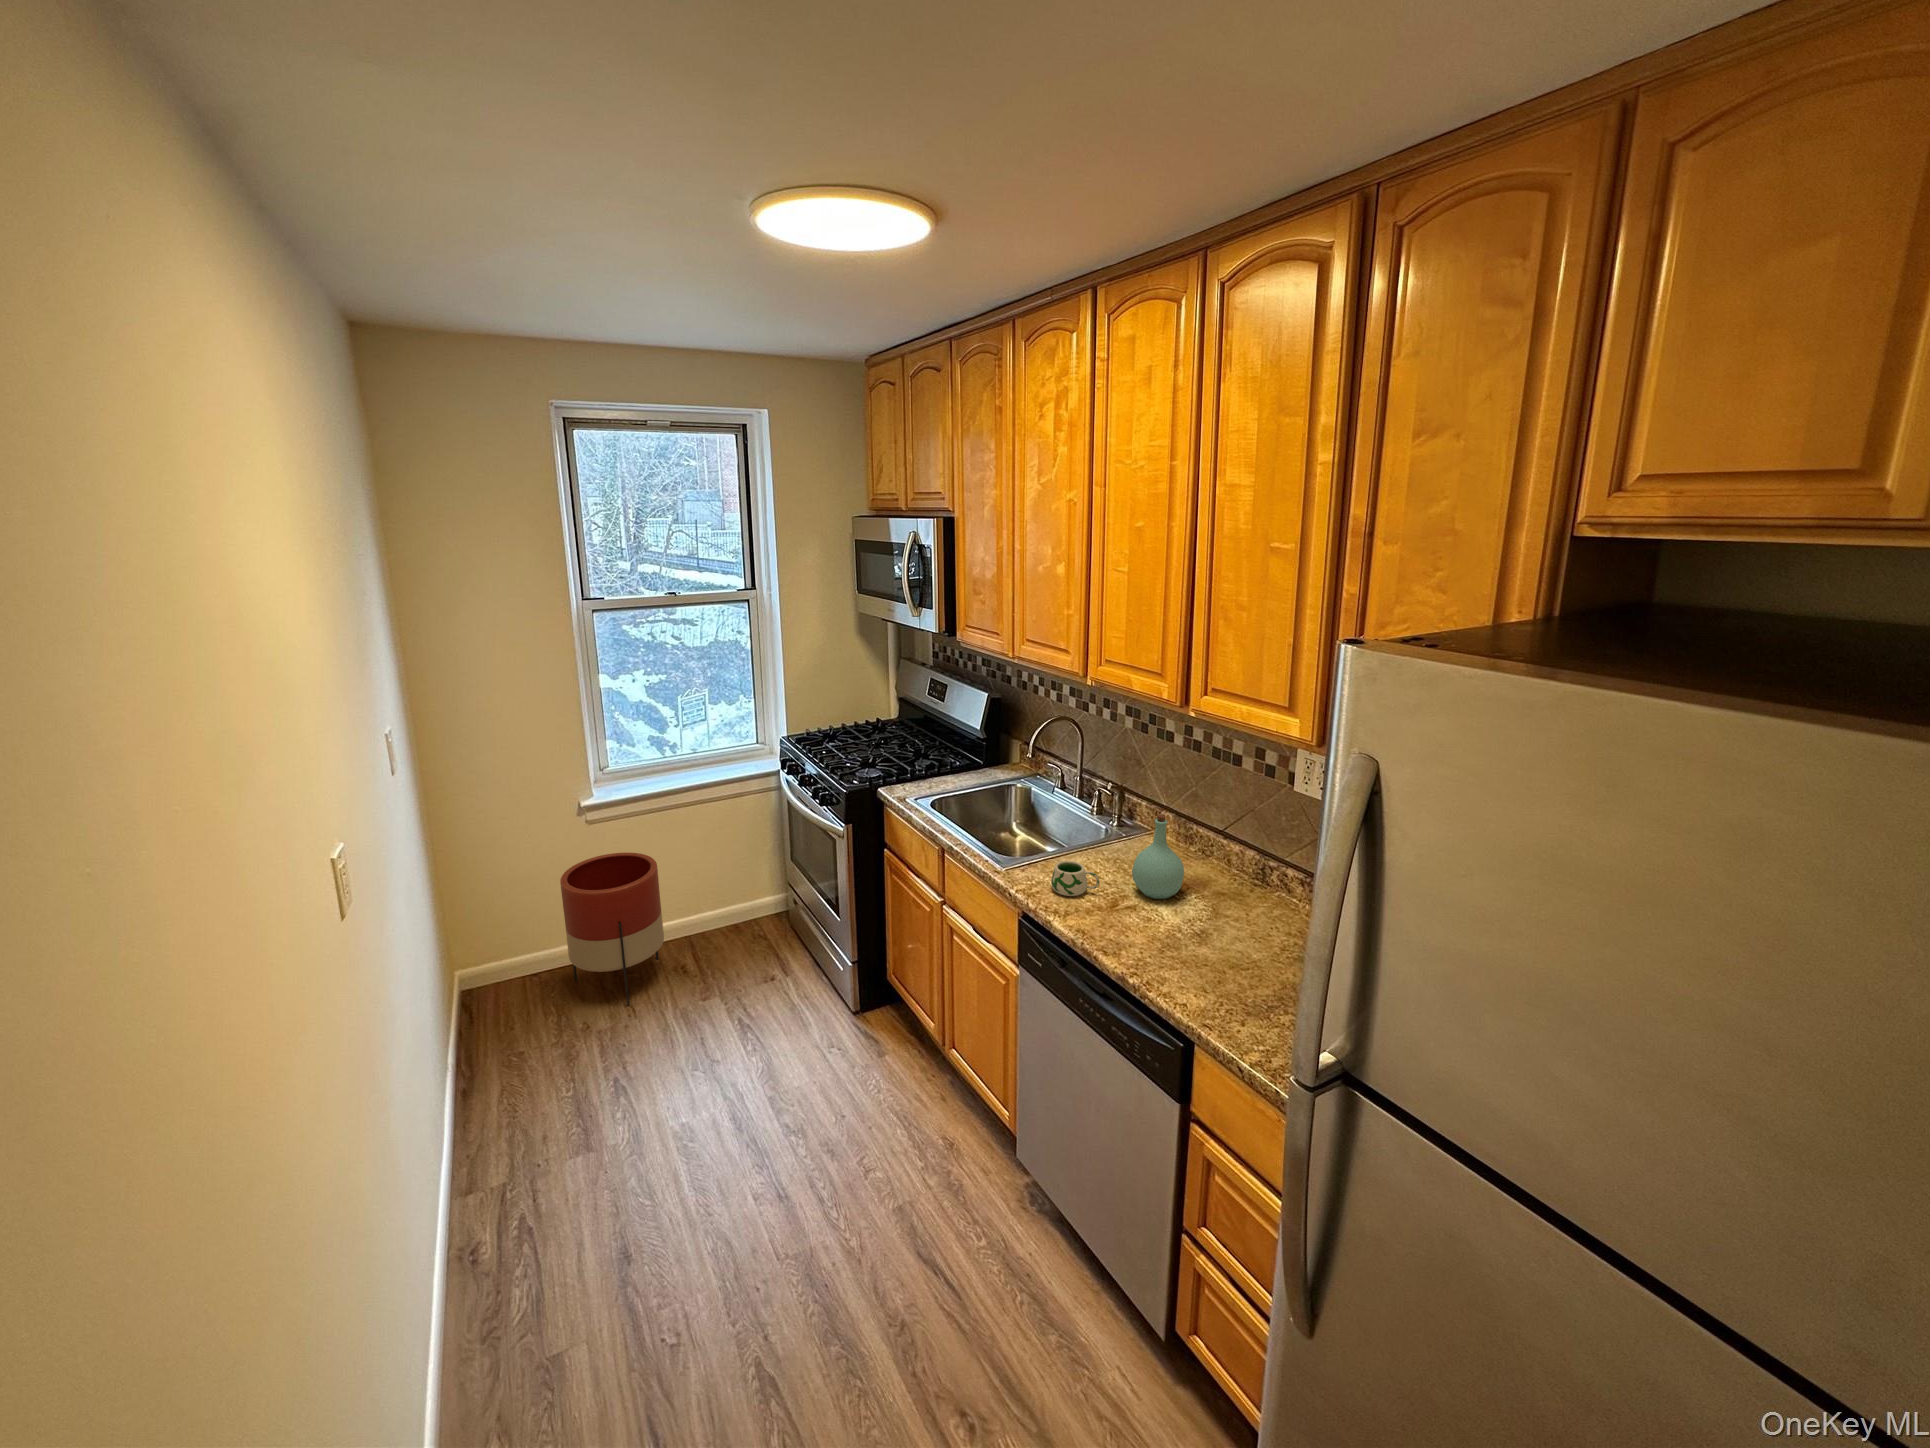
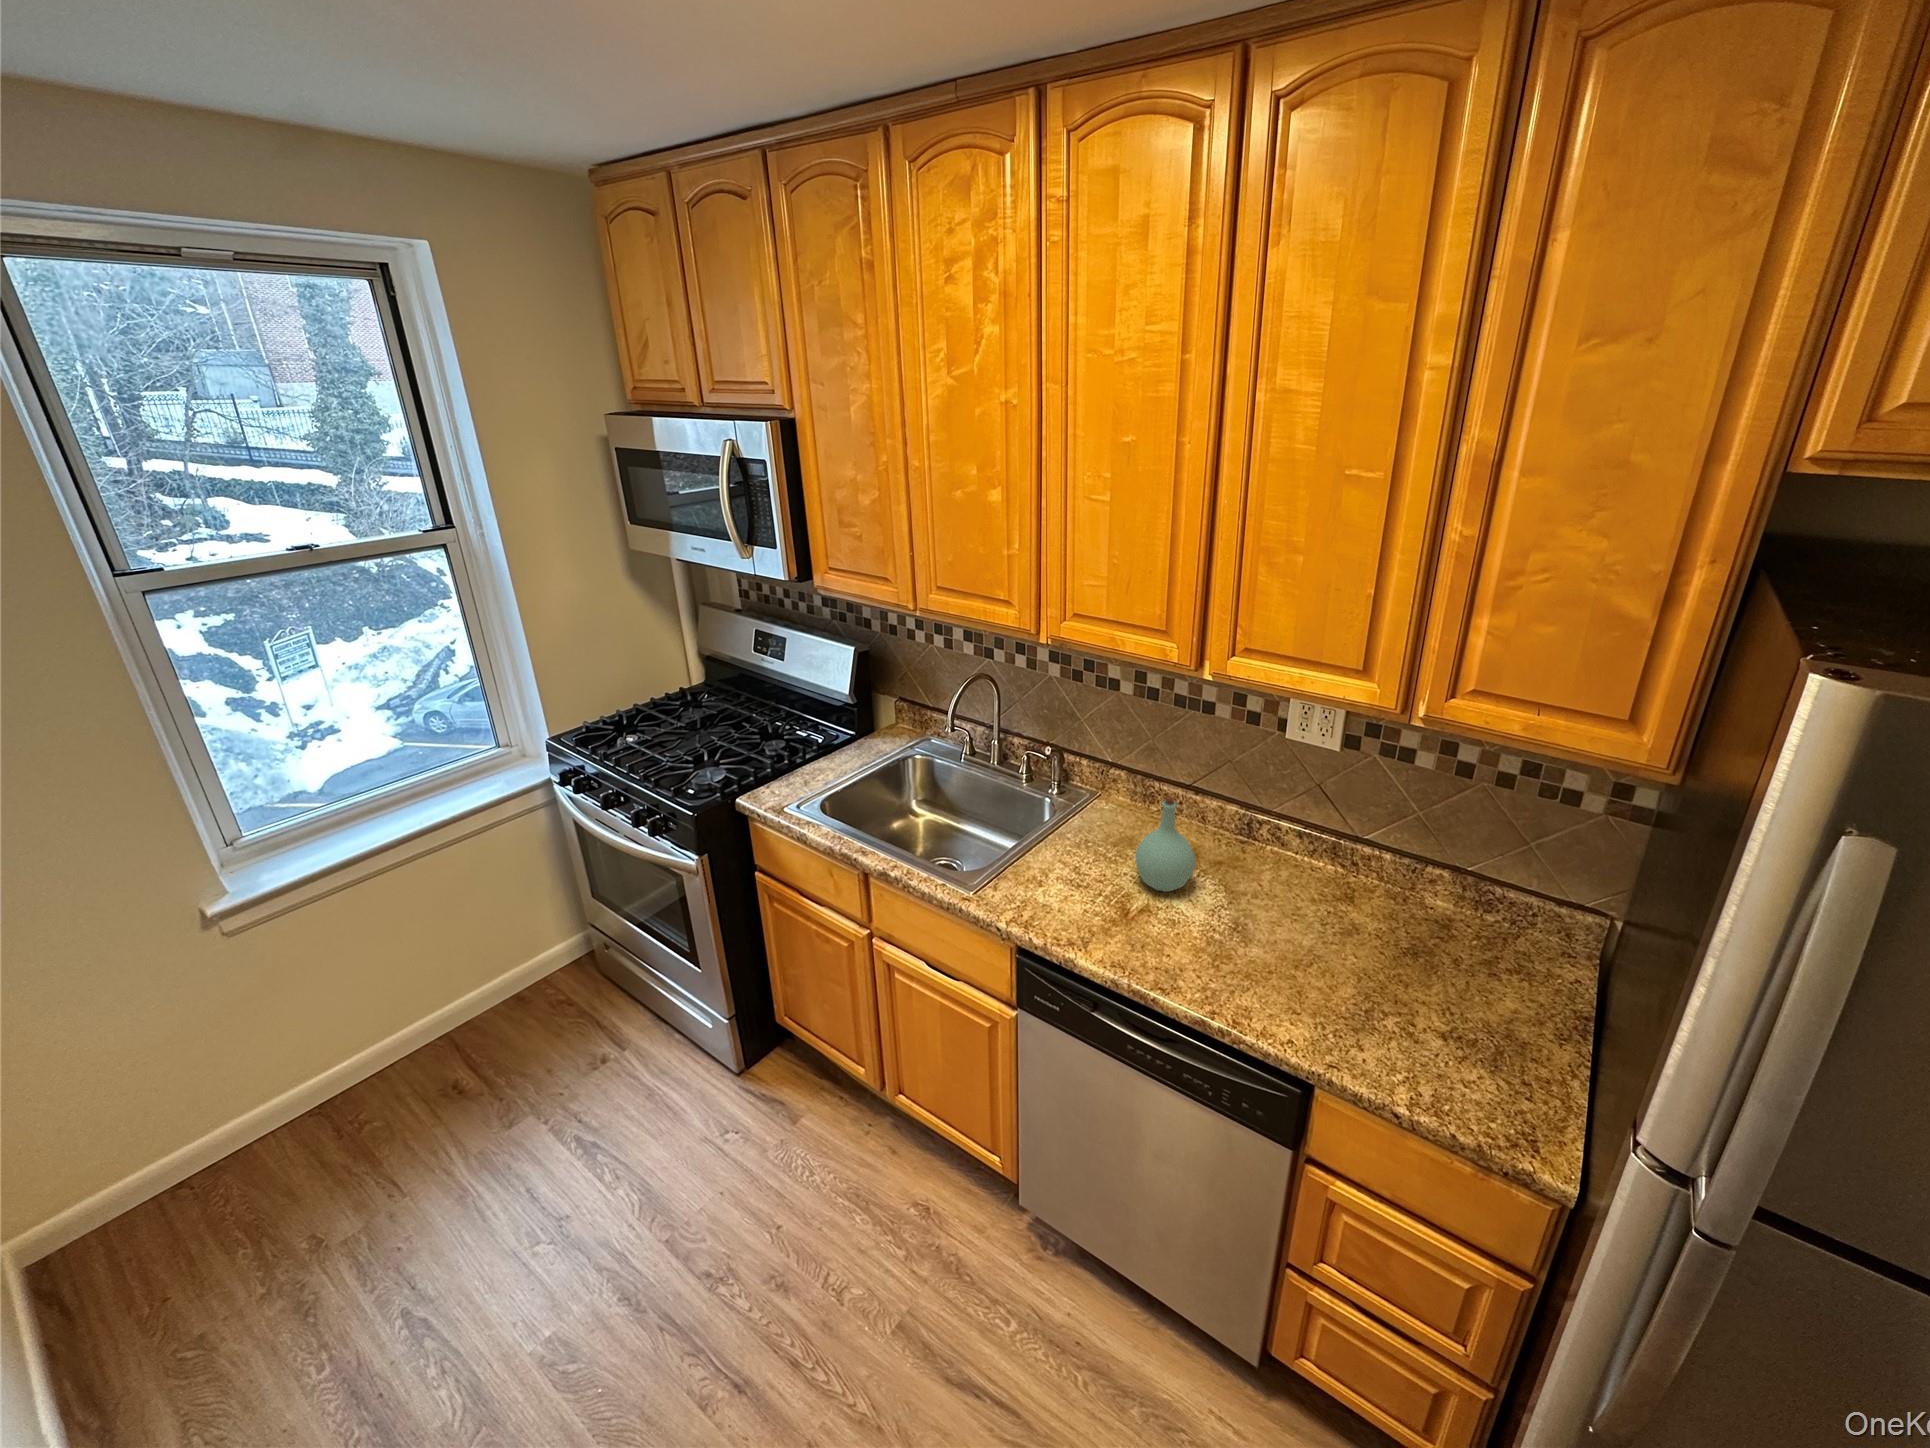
planter: present [560,852,664,1005] -> none [194,958,417,1183]
mug: present [1051,861,1100,896] -> none [1048,870,1107,917]

